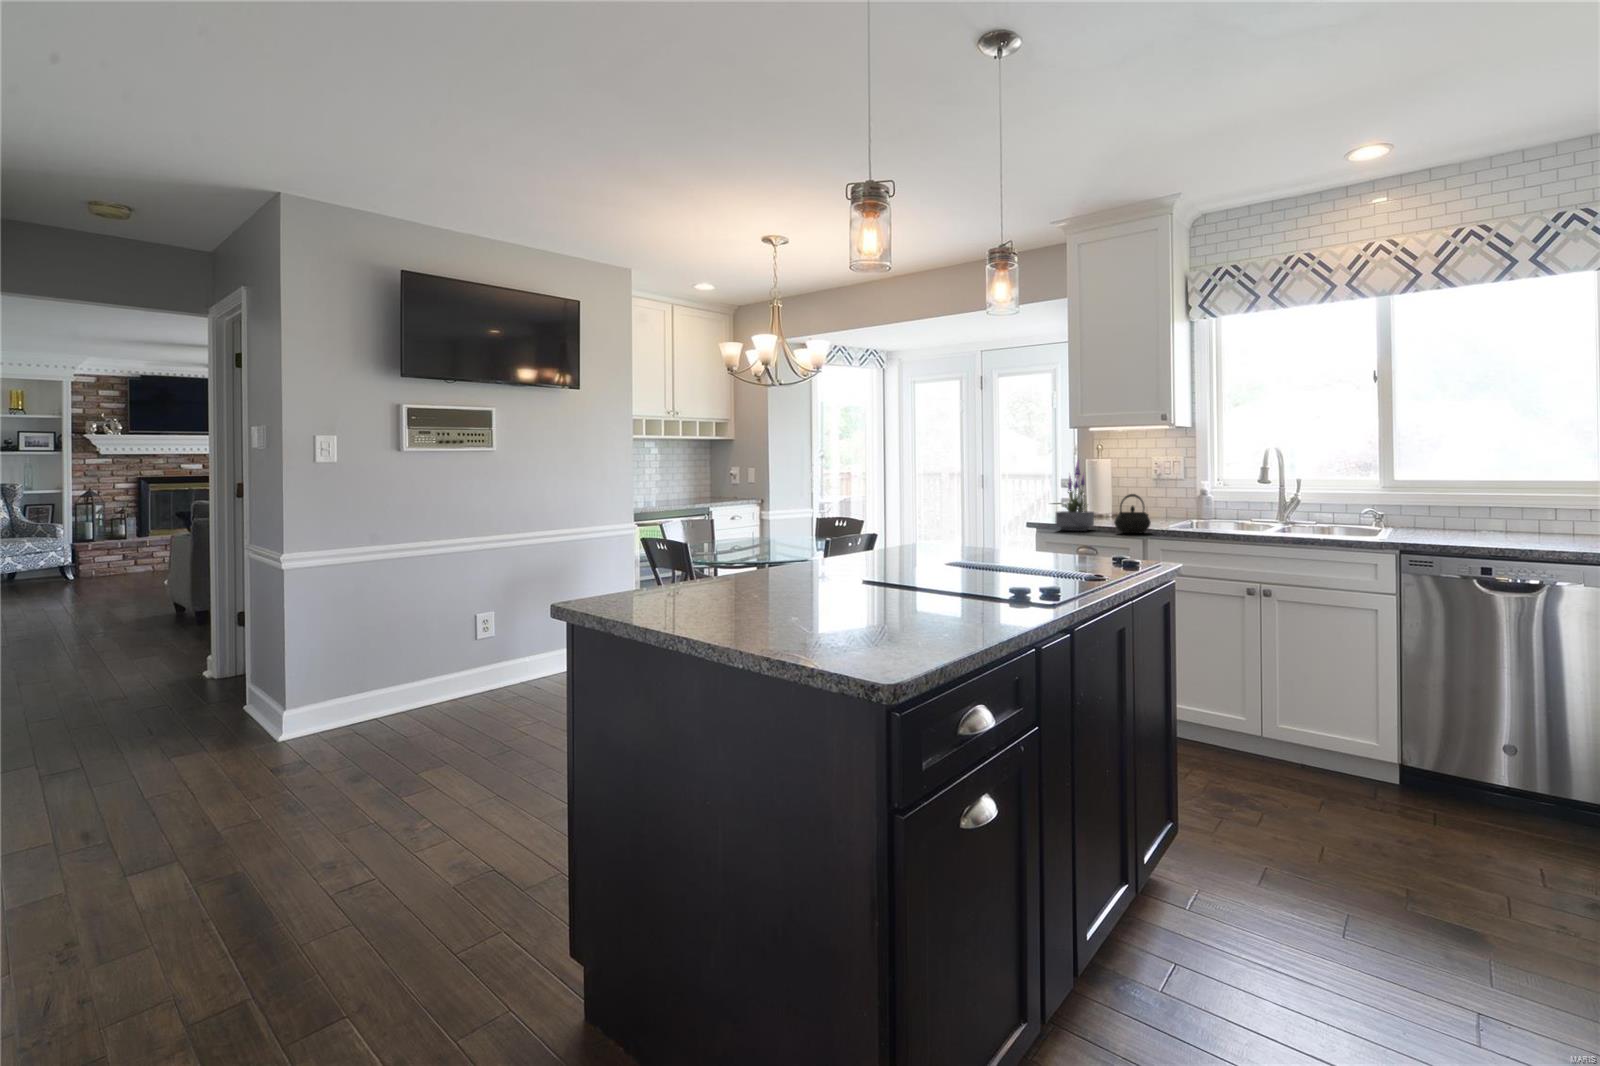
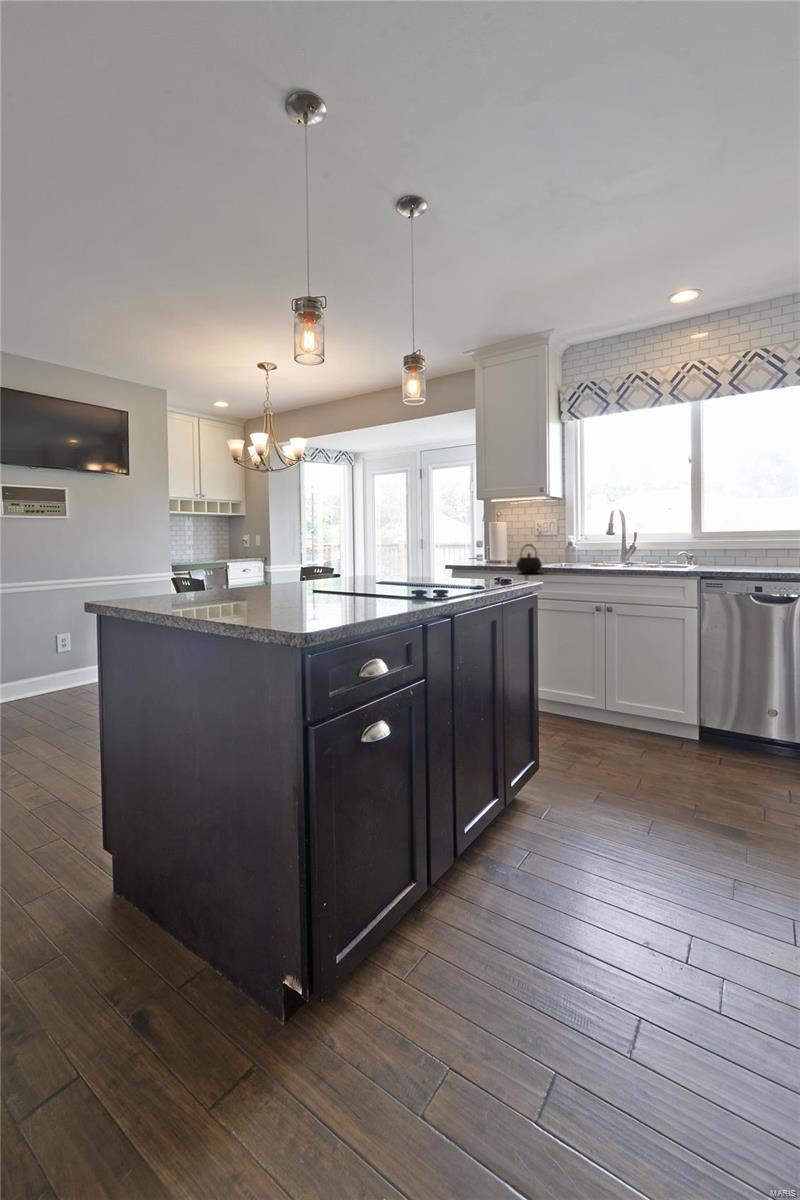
potted plant: present [1055,462,1094,531] -> none [473,519,500,572]

